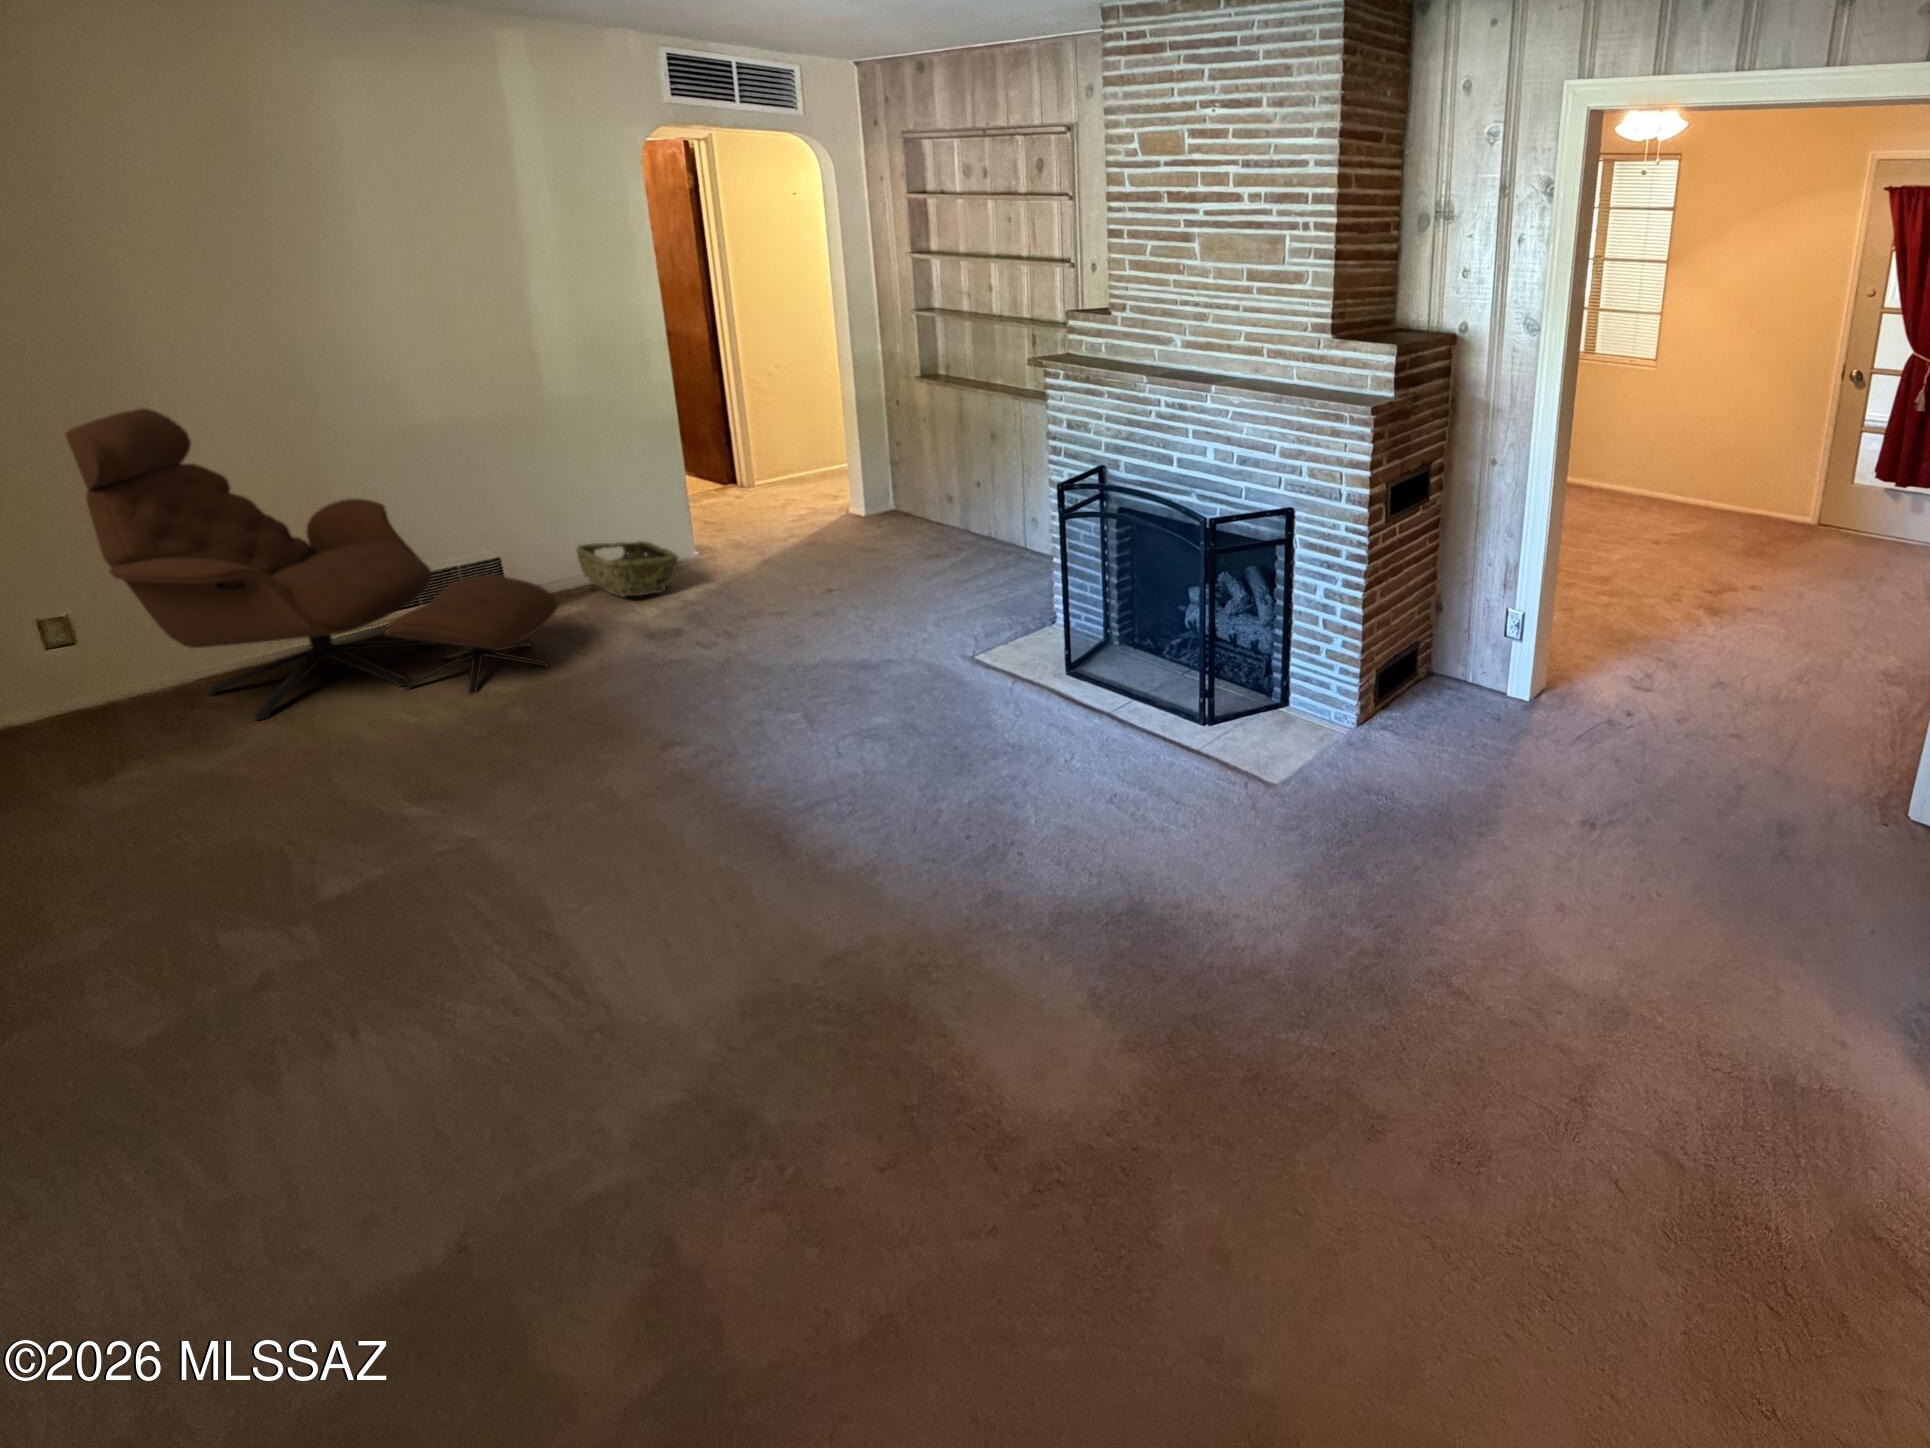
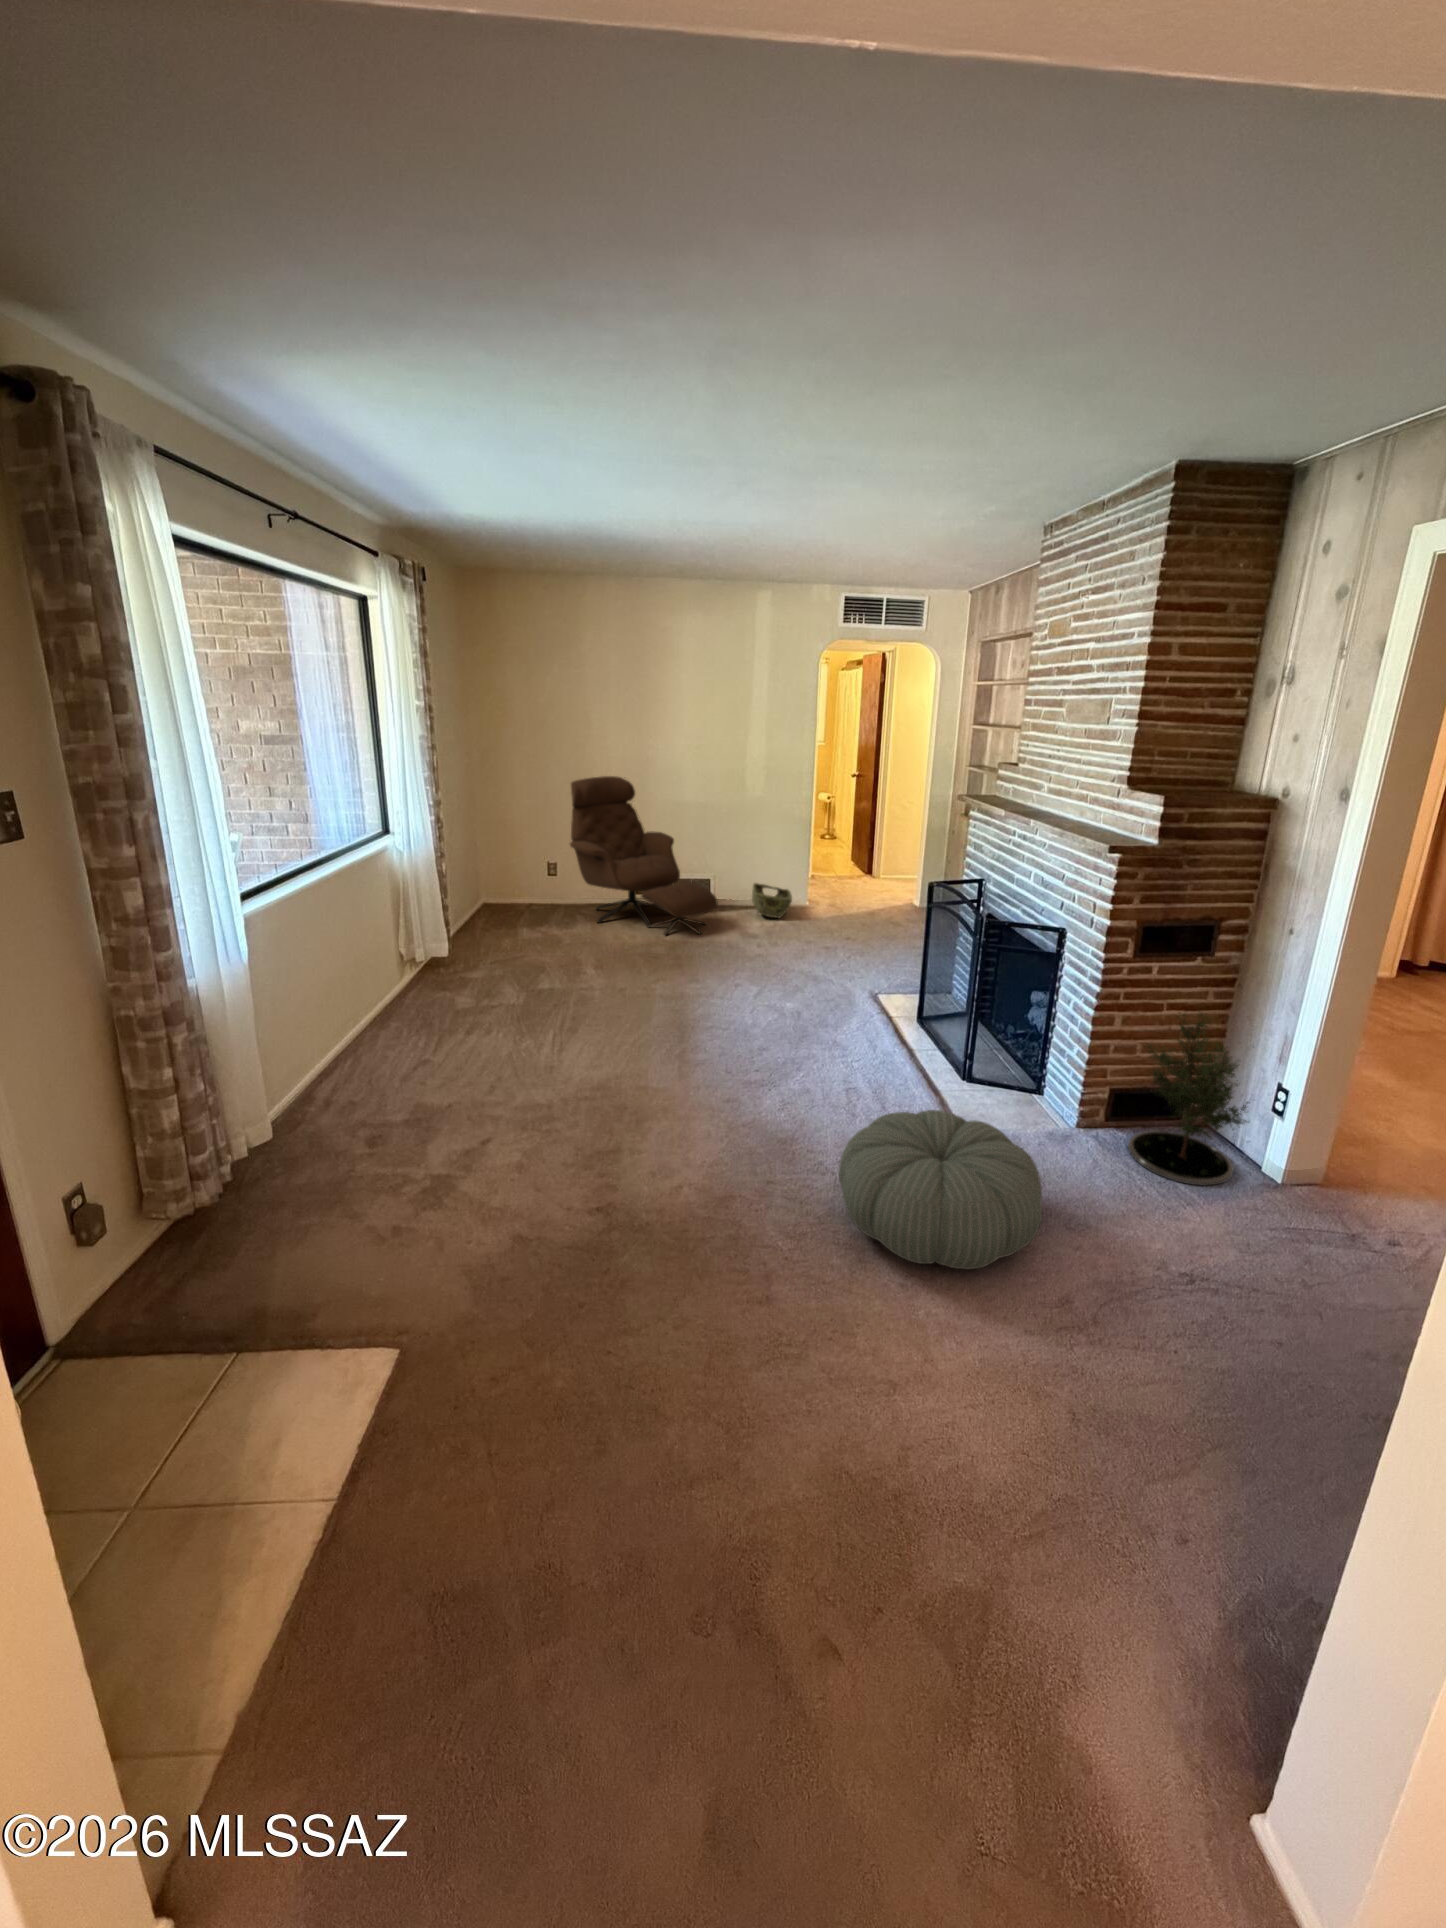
potted tree: none [1409,552,1530,737] -> present [1128,1009,1248,1186]
pouf: none [1284,761,1533,964] -> present [839,1110,1042,1269]

